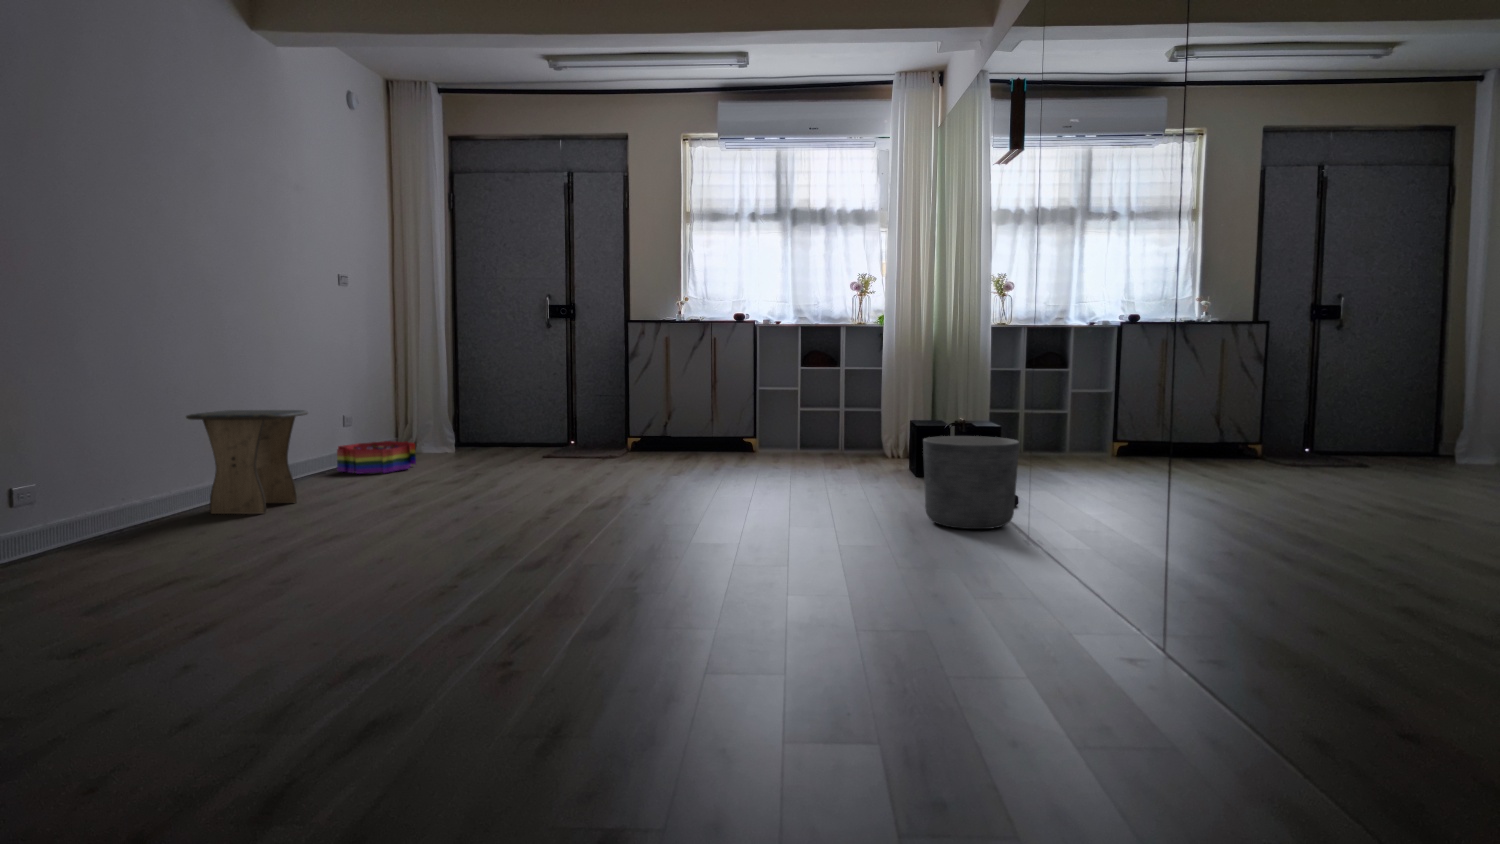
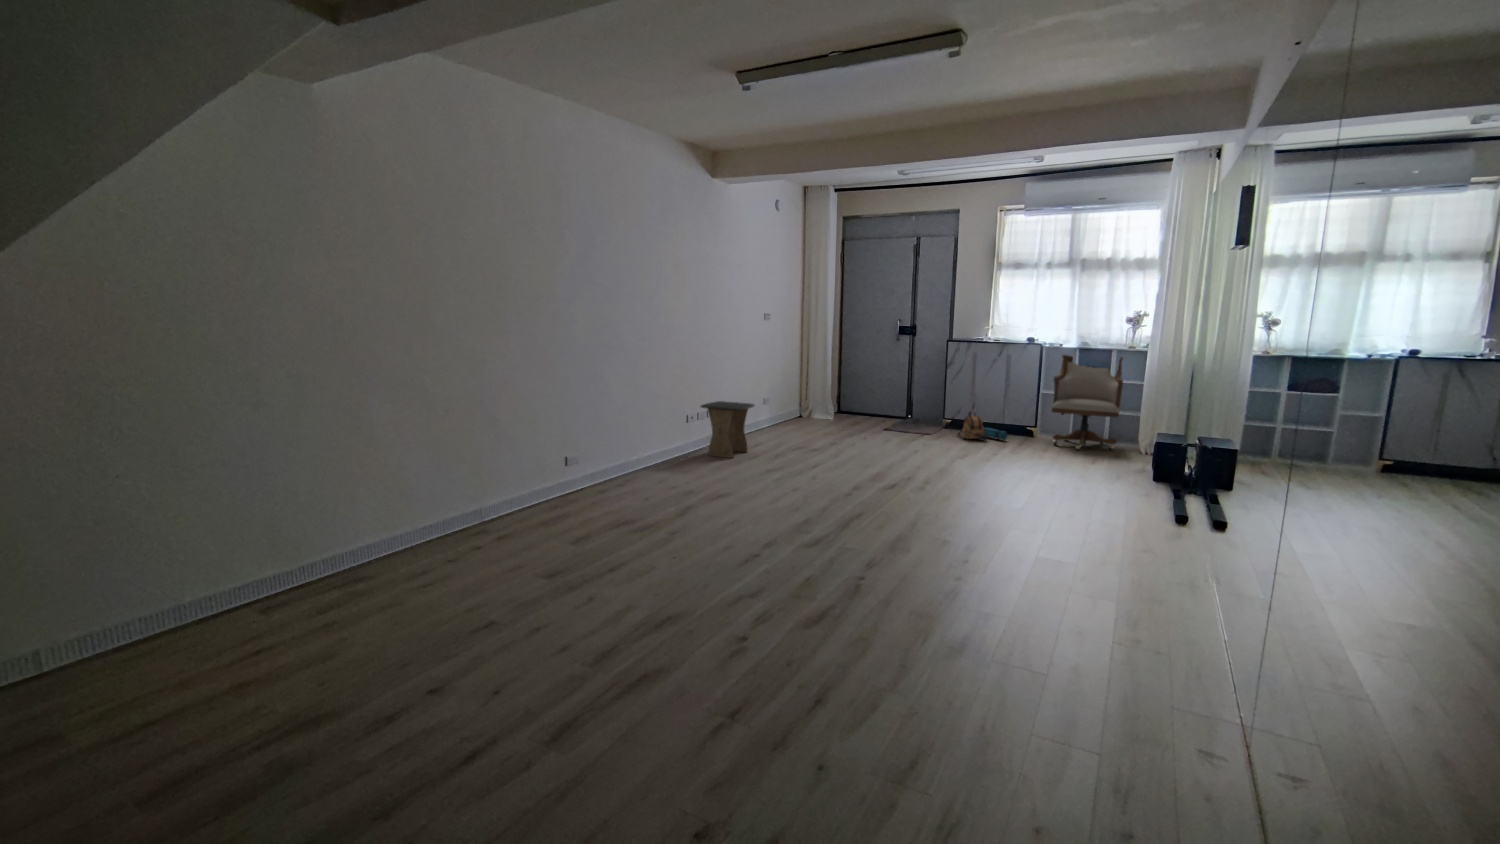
chair: none [778,335,862,460] -> present [1052,355,1123,450]
backpack: none [652,419,723,459] -> present [957,413,1007,441]
planter: present [923,436,1019,529] -> none [1119,459,1195,528]
storage bin: present [337,441,416,474] -> none [767,413,809,434]

